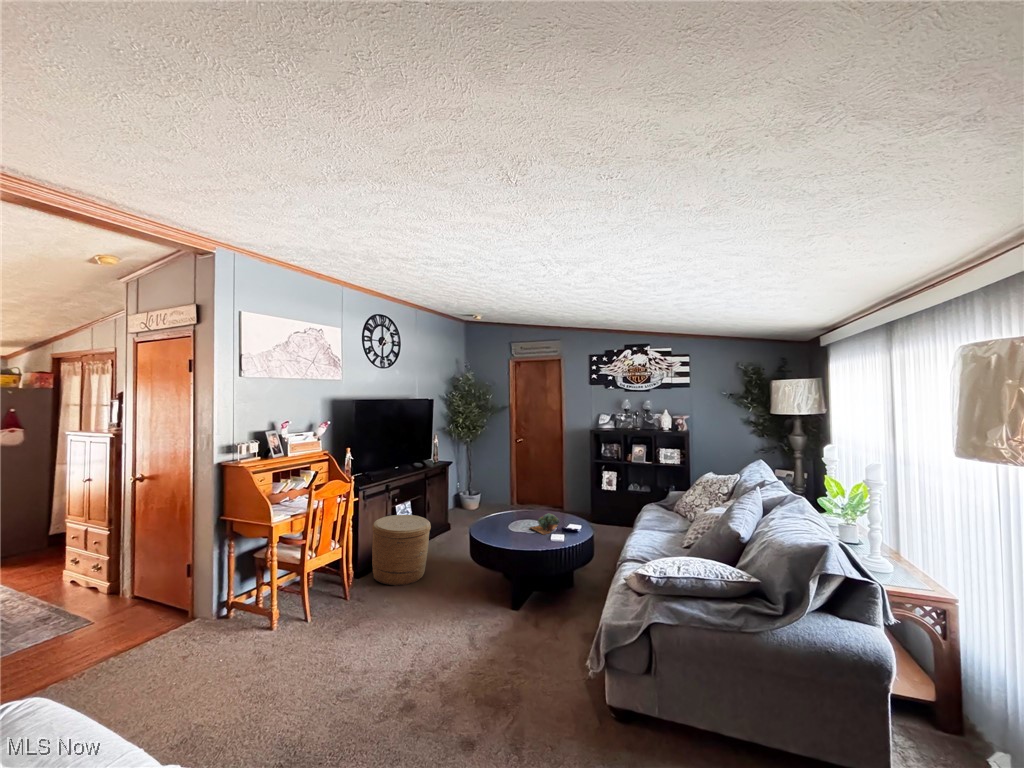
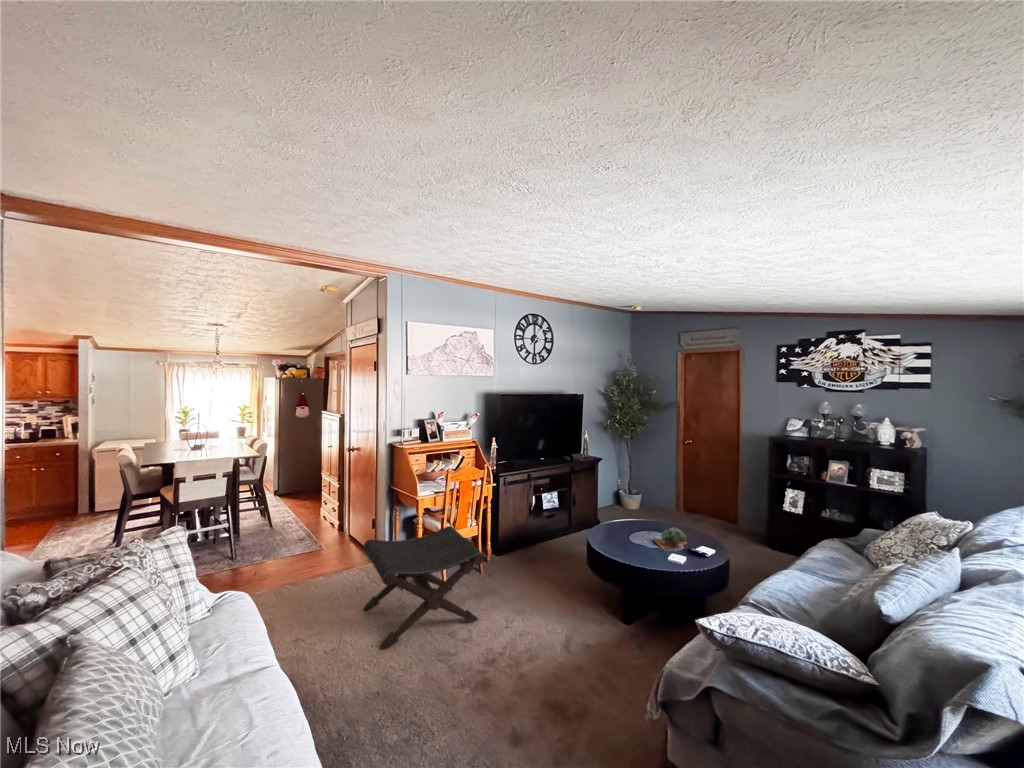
woven basket: present [372,515,431,586] -> none [507,503,561,570]
footstool: none [216,551,382,718] -> present [363,526,484,650]

